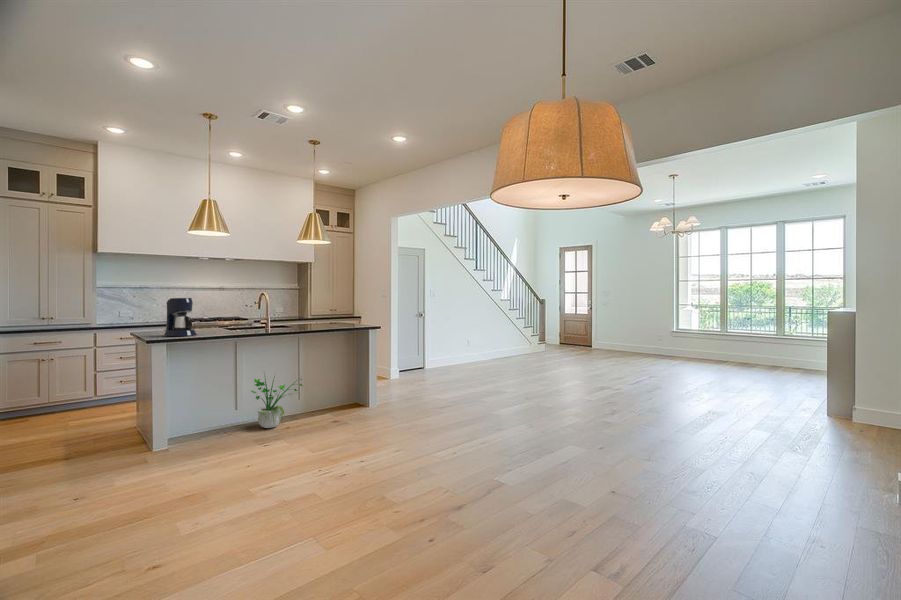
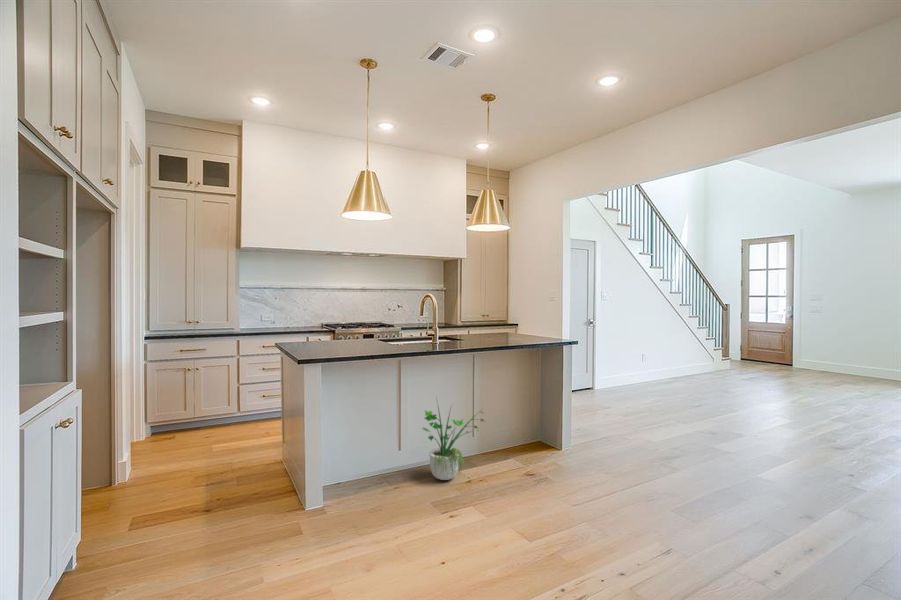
coffee maker: present [164,298,197,336] -> none [317,301,356,352]

